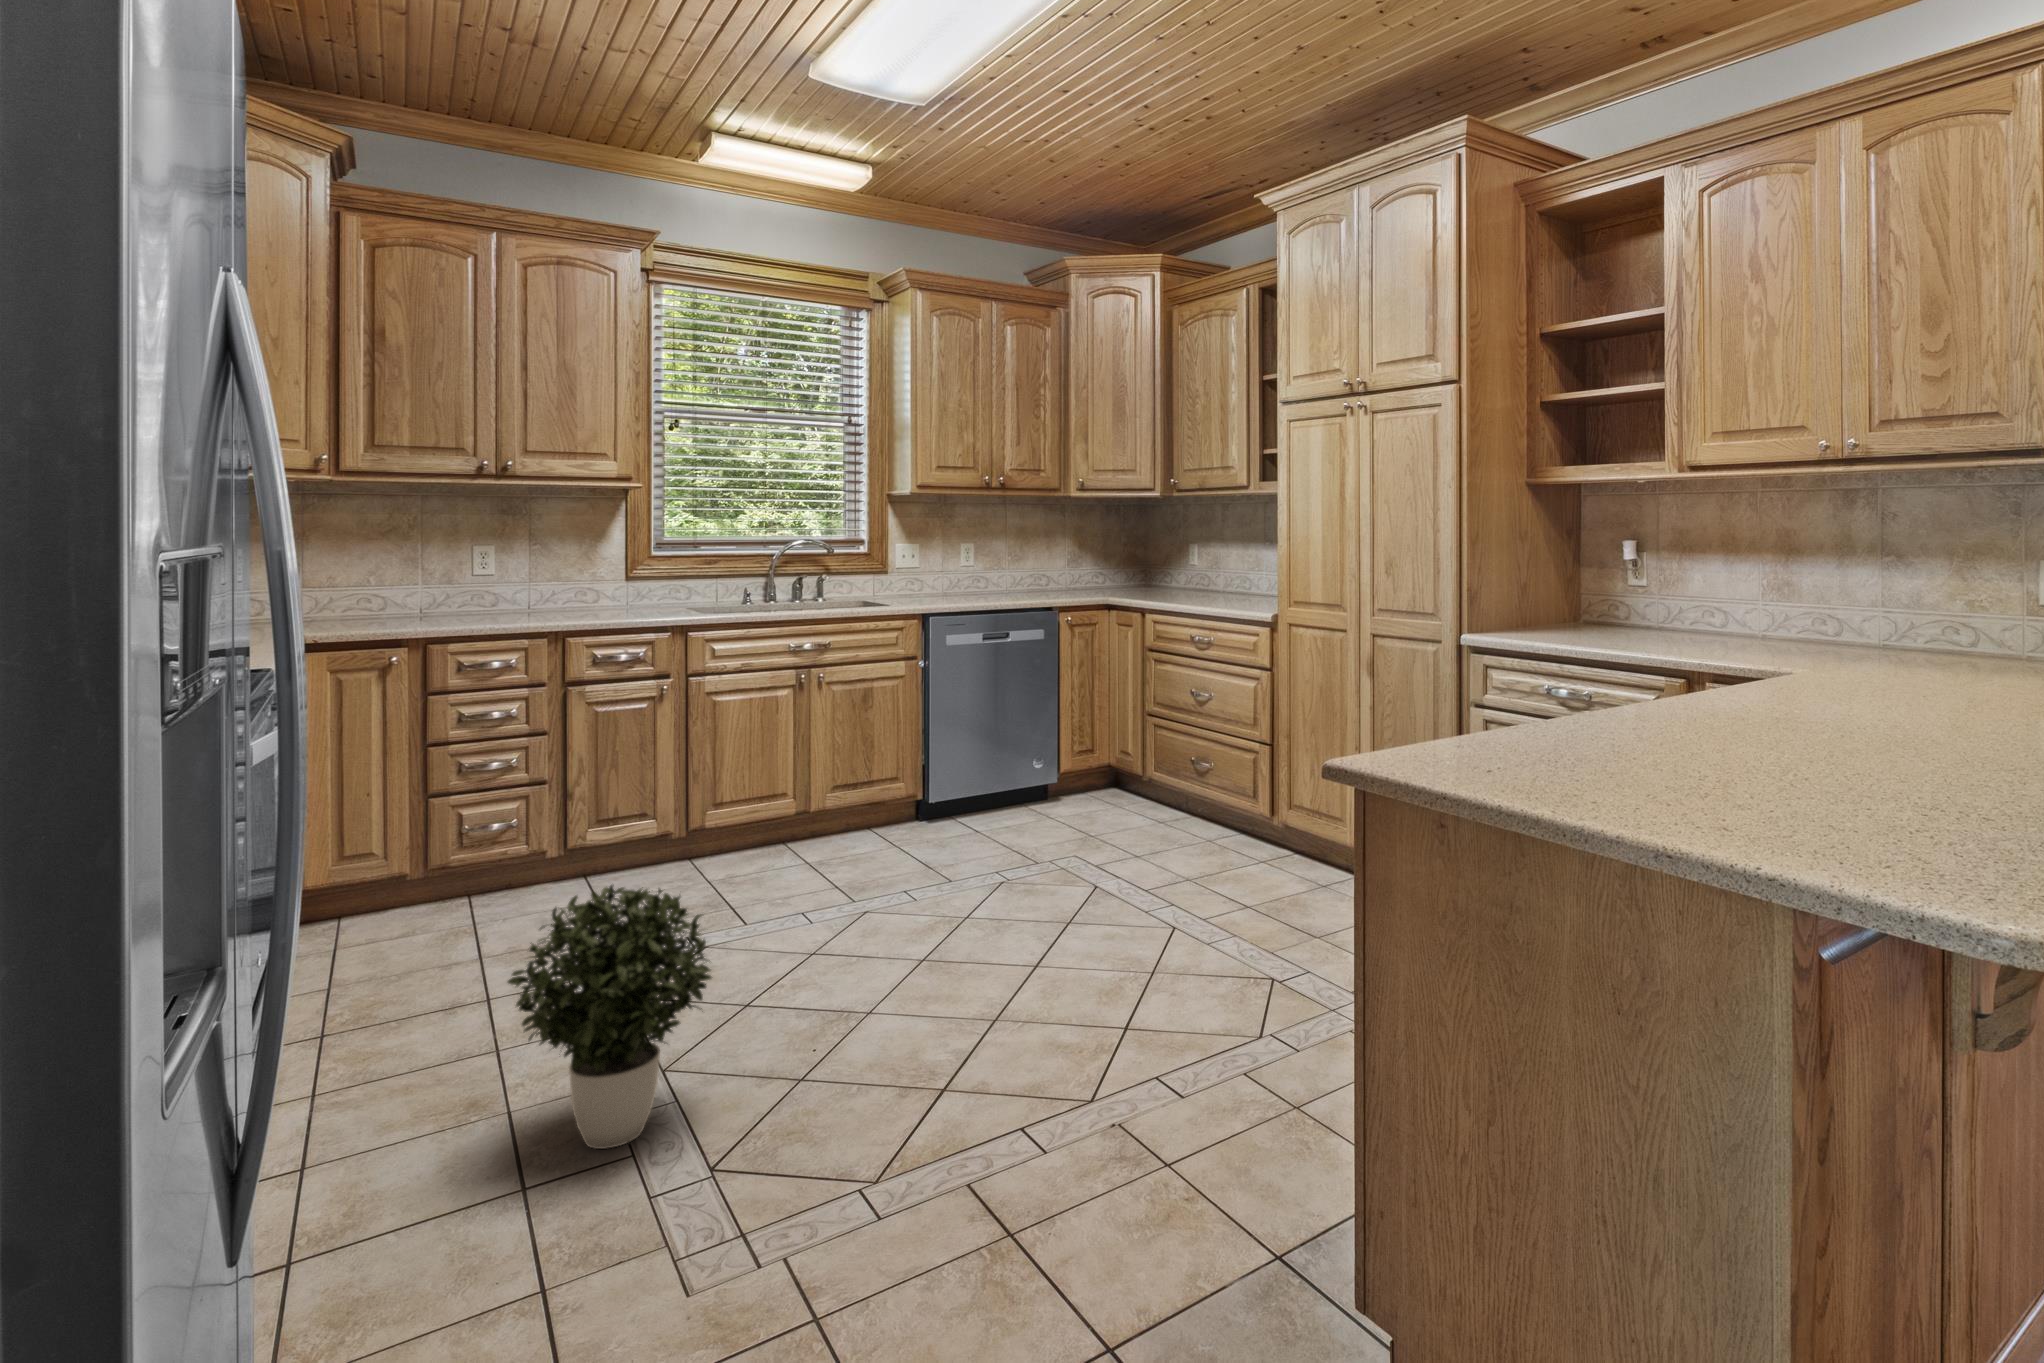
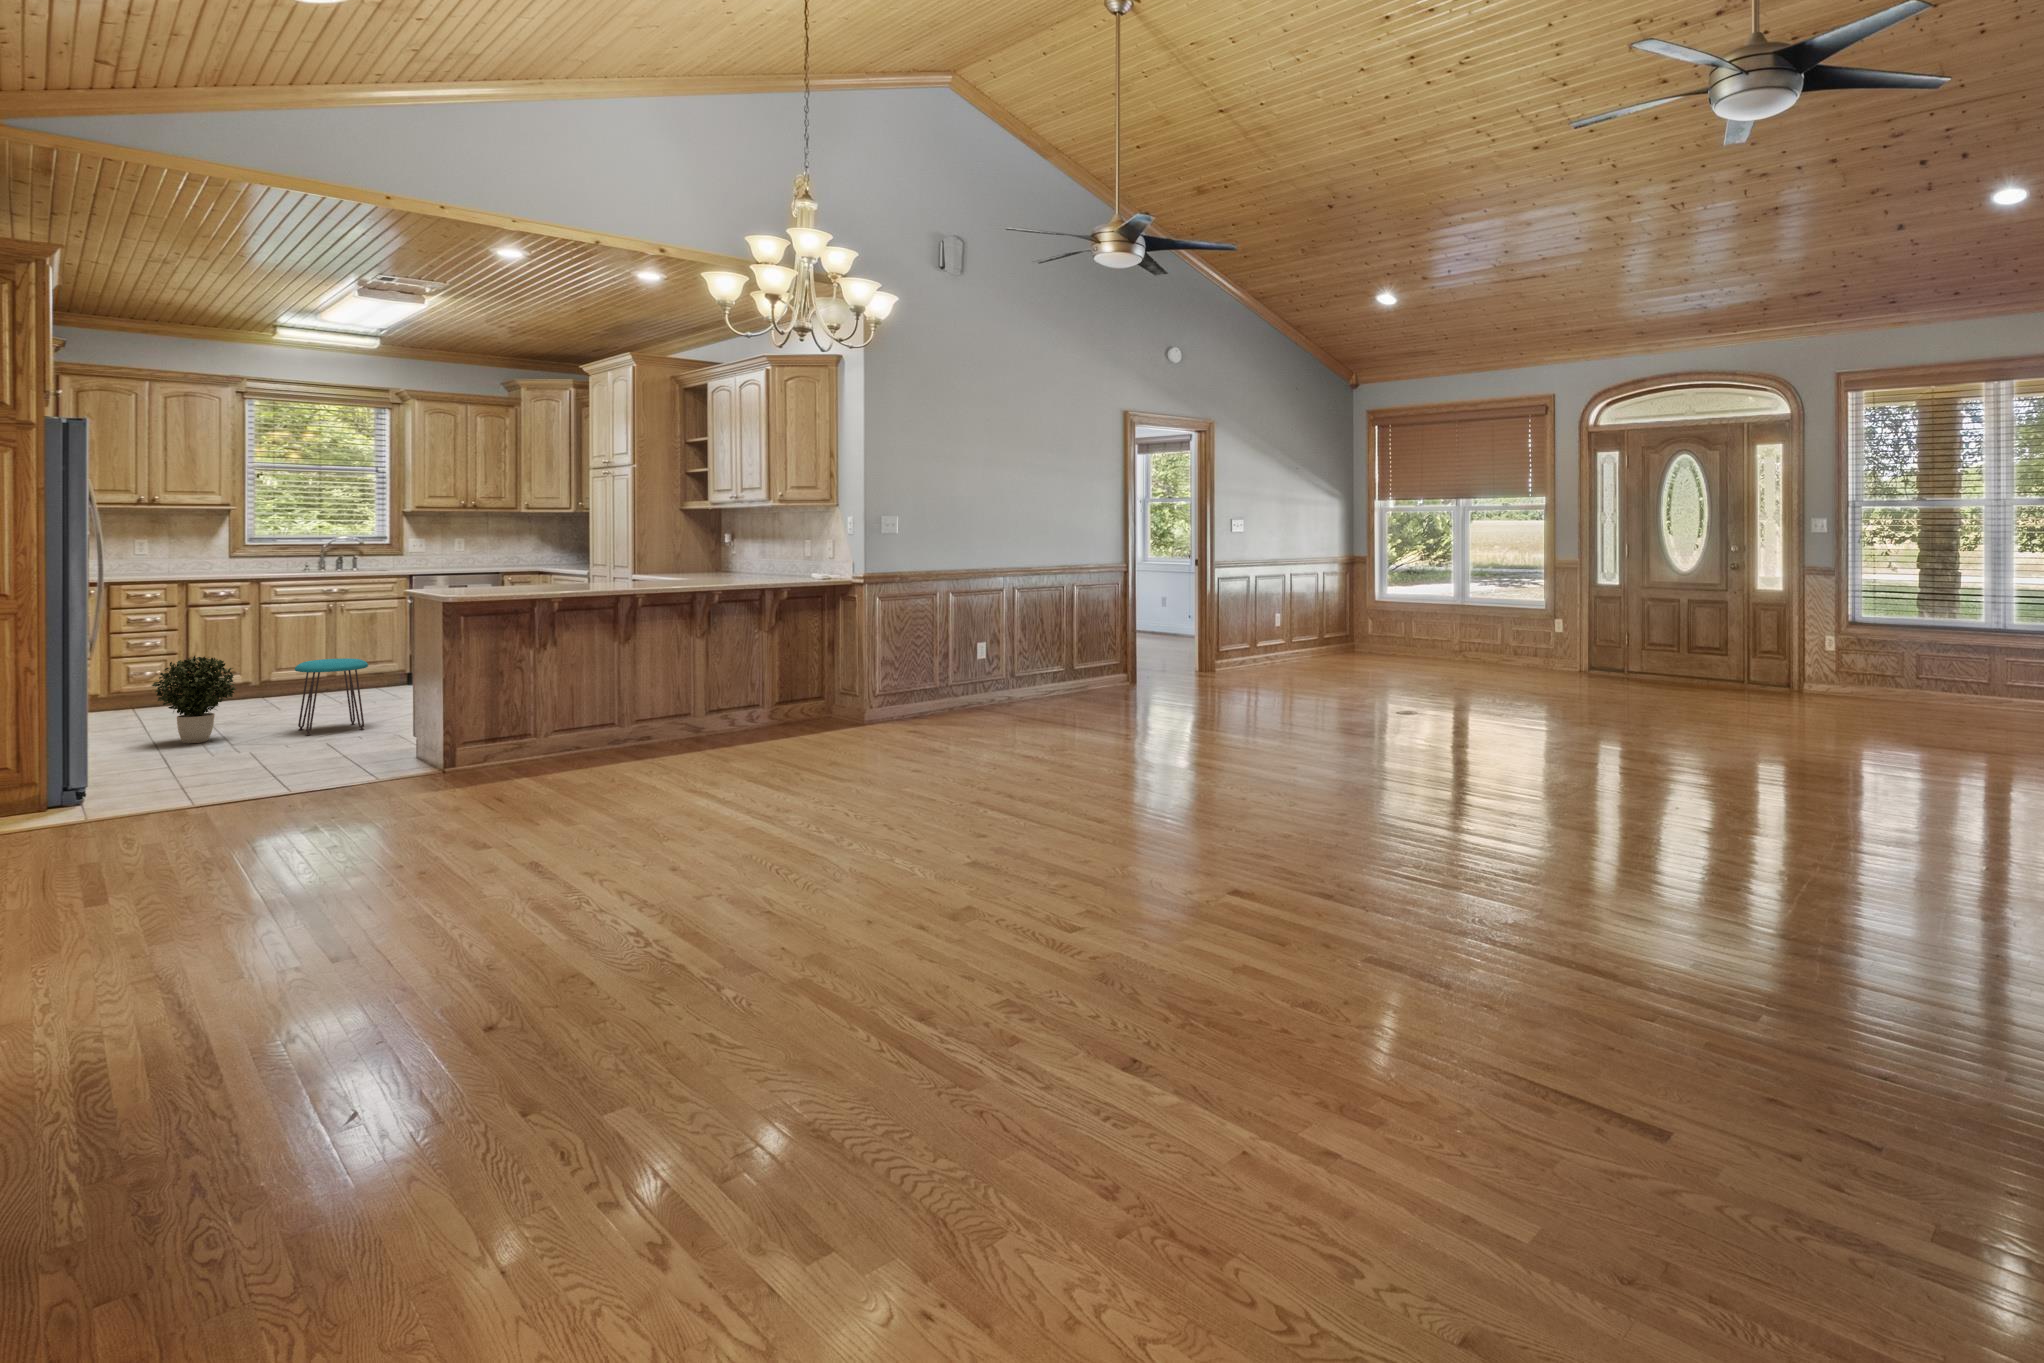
stool: none [841,864,1004,1108] -> present [295,658,368,735]

